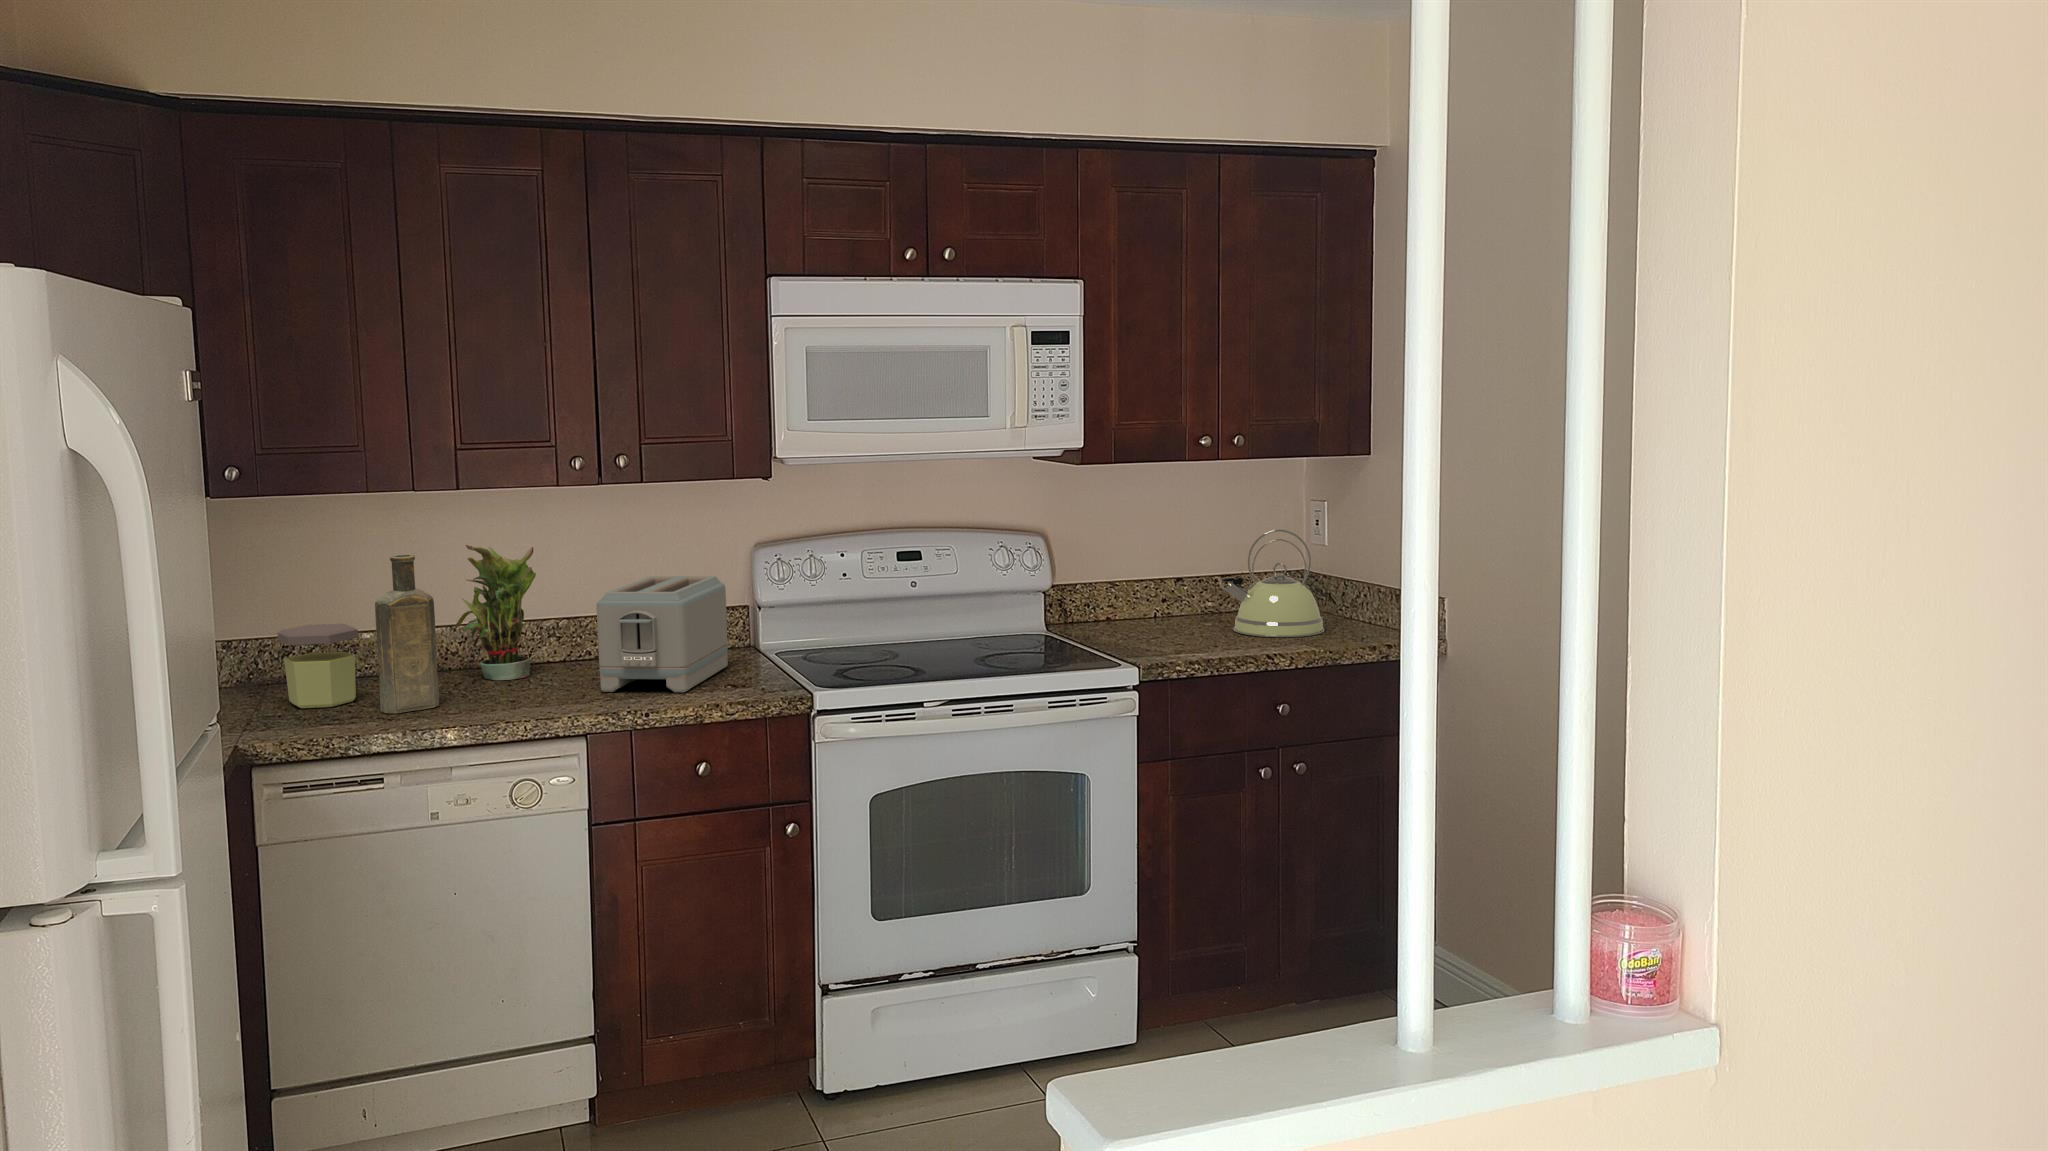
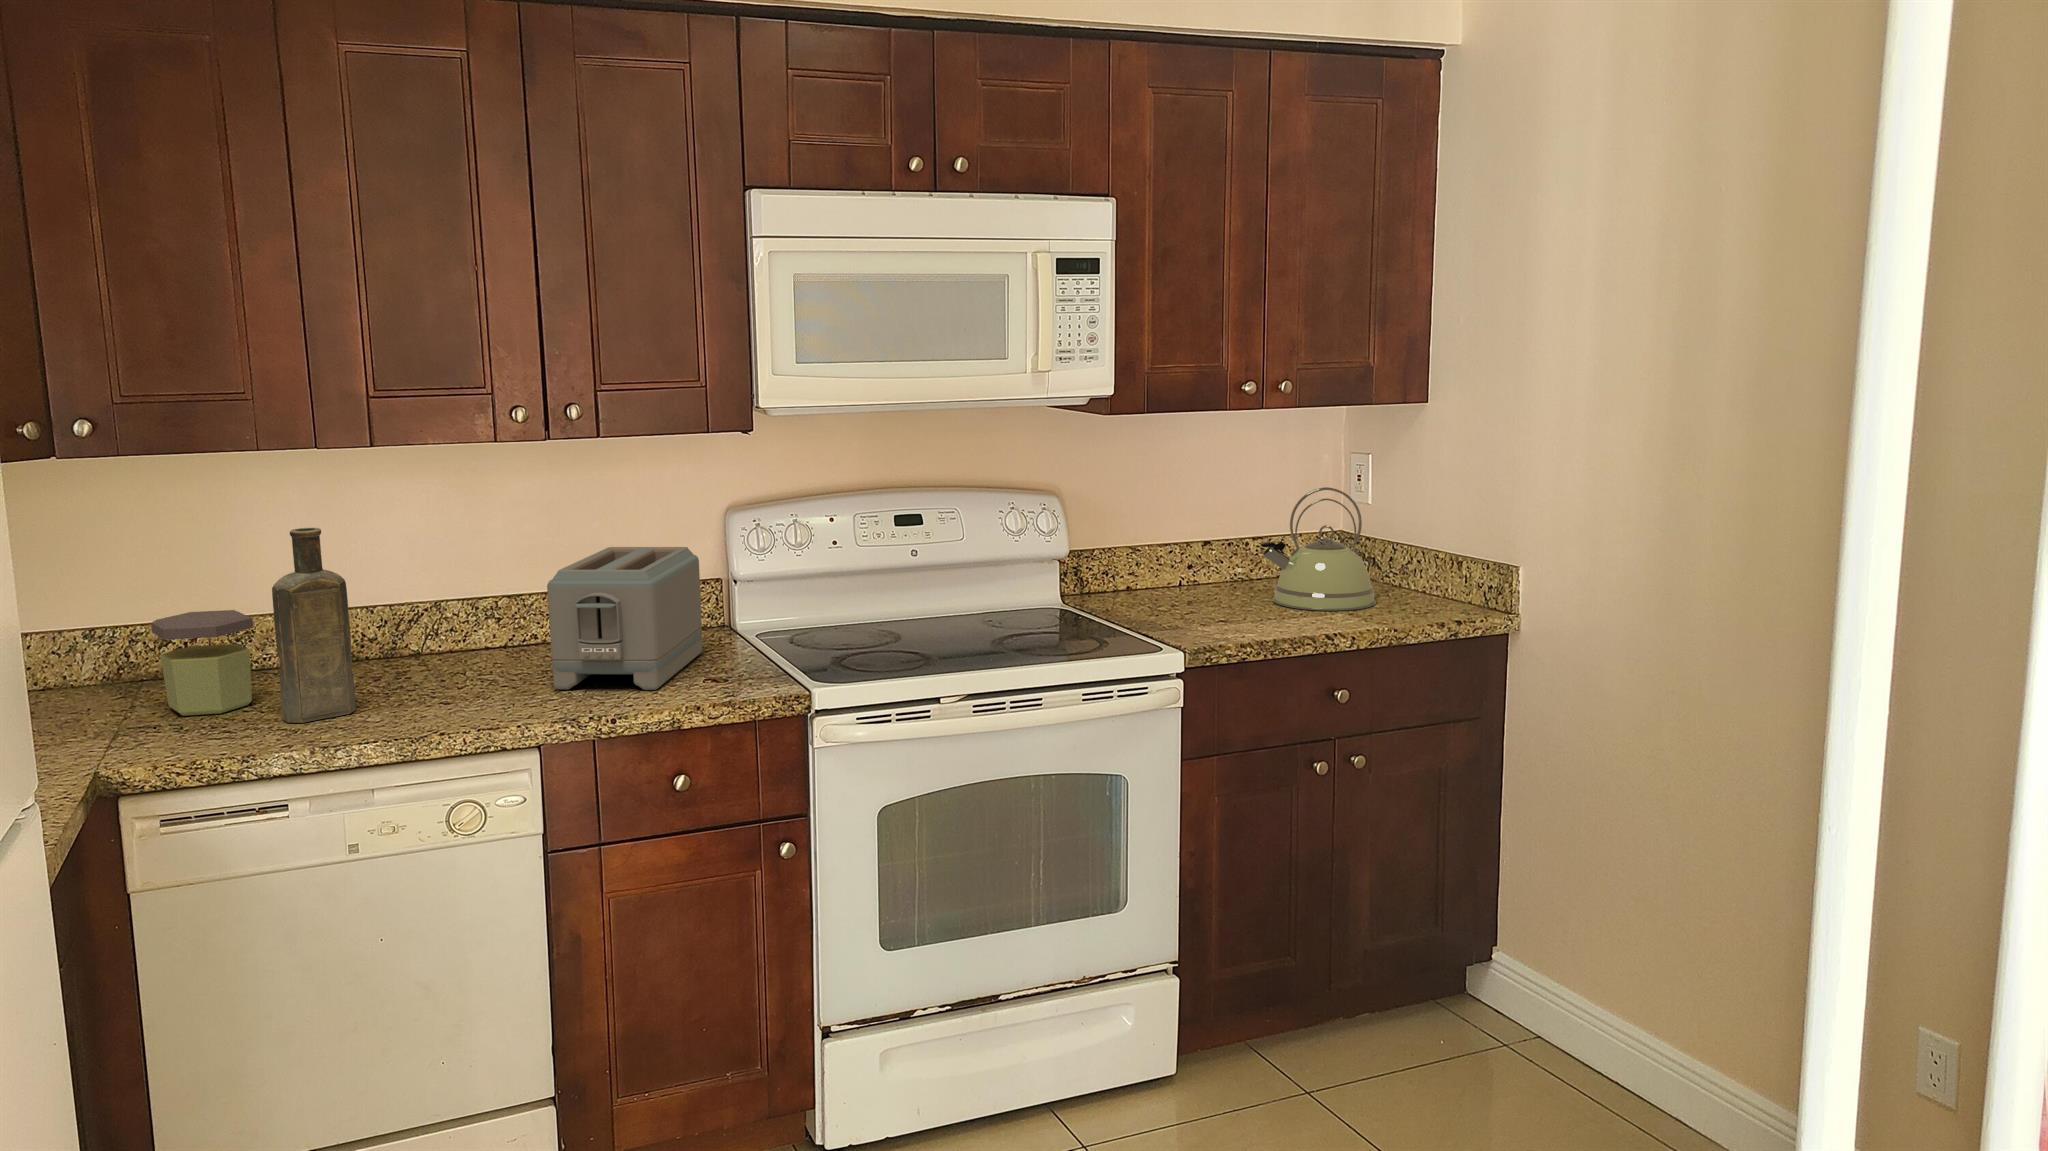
potted plant: present [455,545,536,680] -> none [372,512,472,673]

